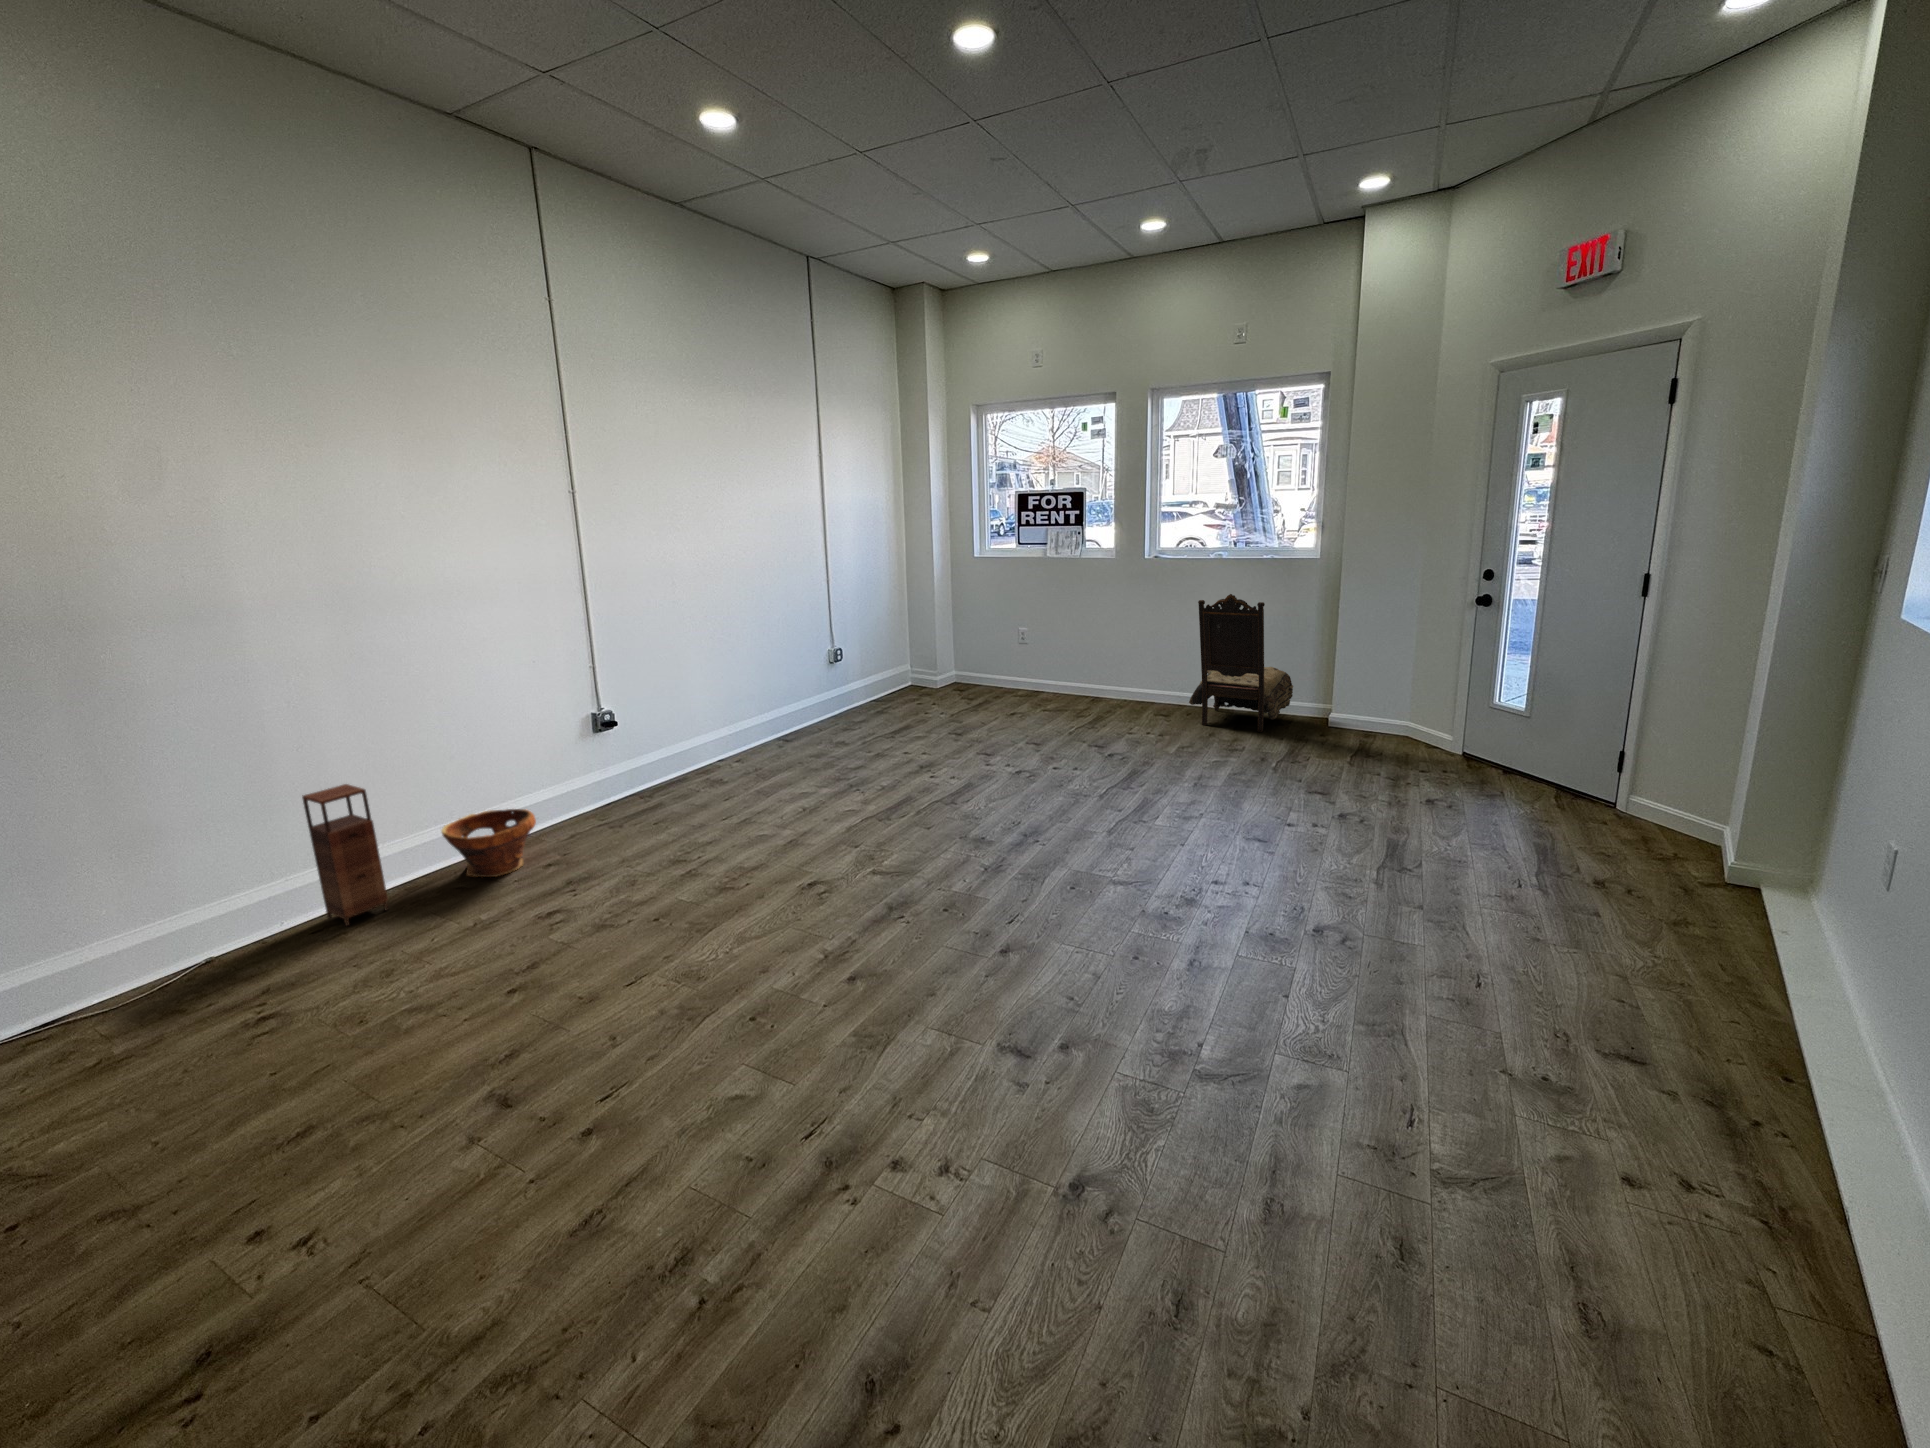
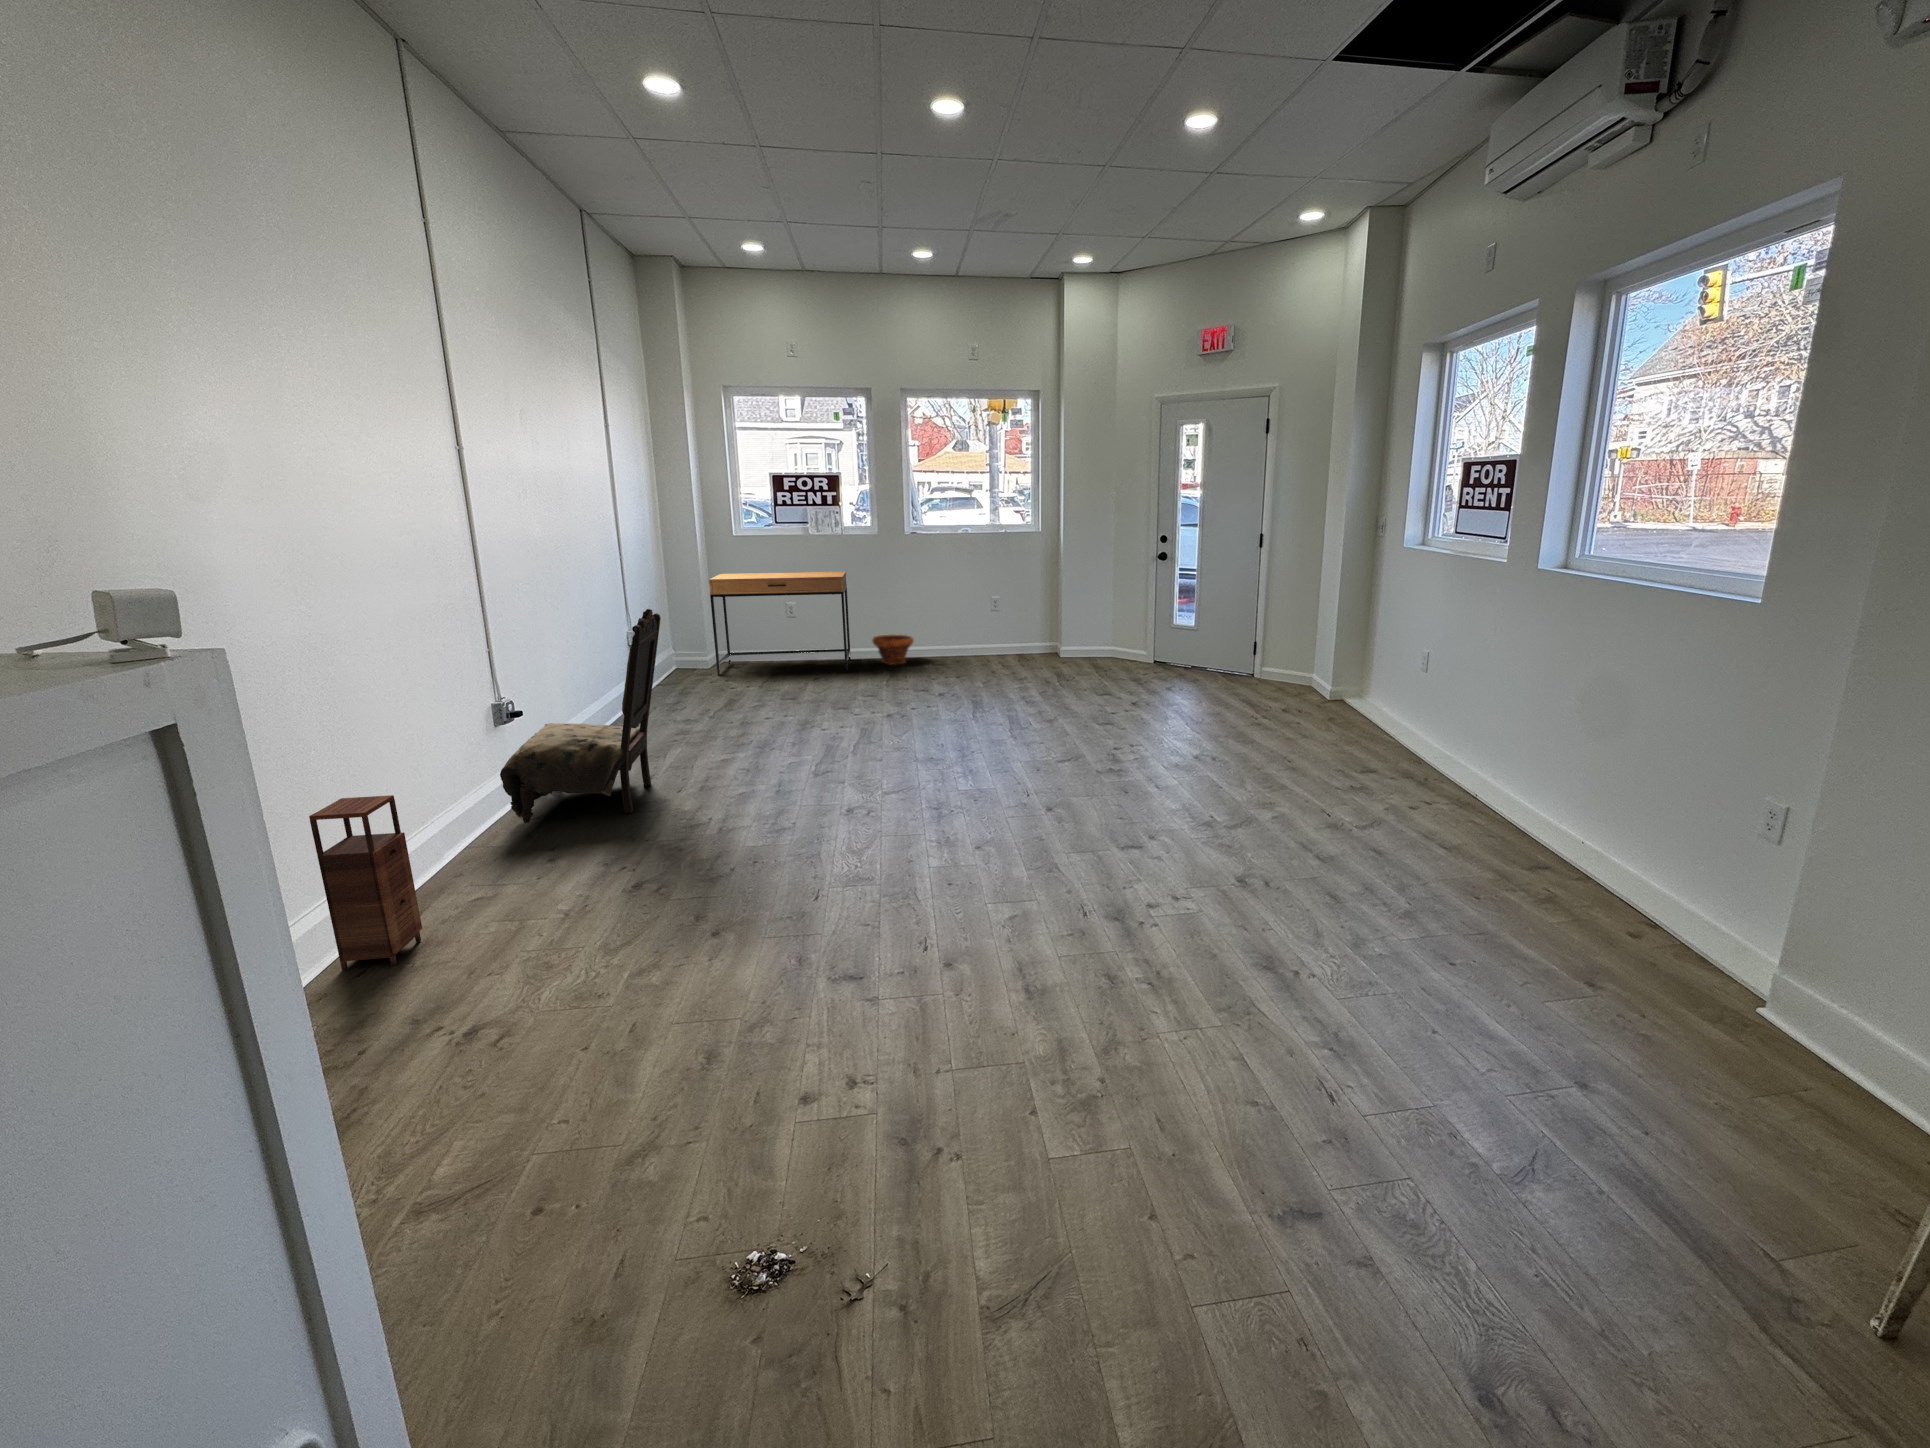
dining chair: present [1189,594,1293,732] -> present [500,609,661,823]
desk: none [934,595,1078,708] -> present [709,571,851,675]
planter: present [441,809,536,877] -> present [873,635,914,664]

